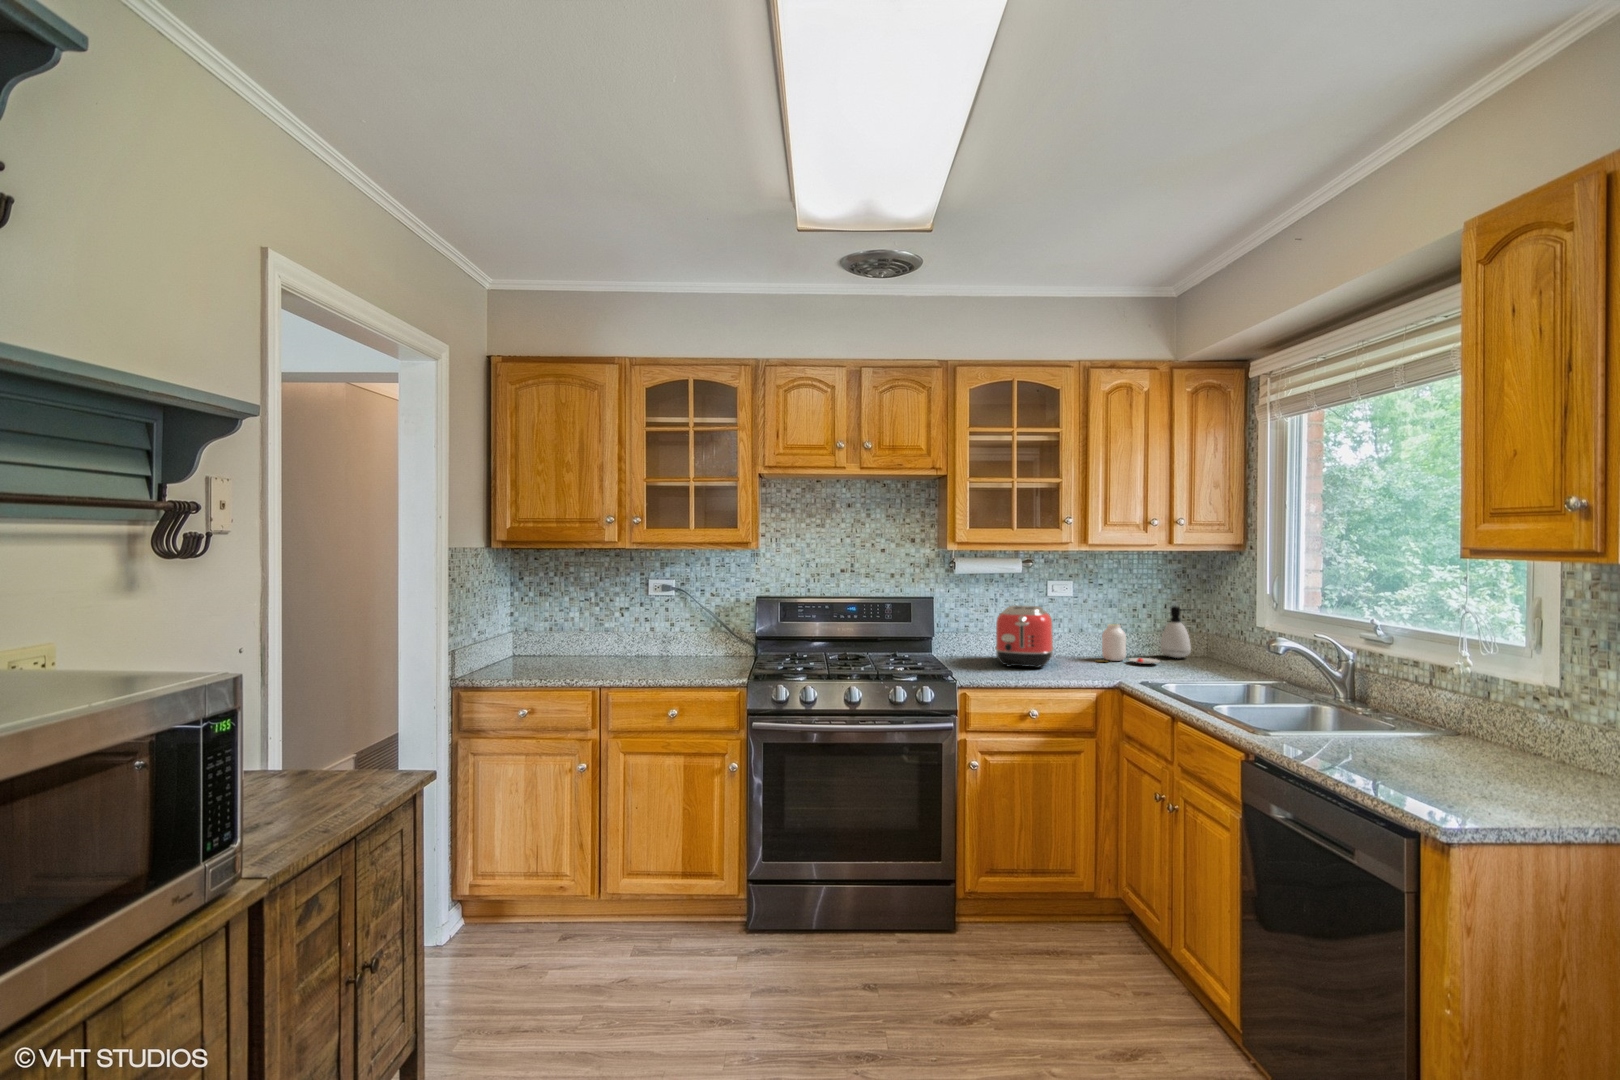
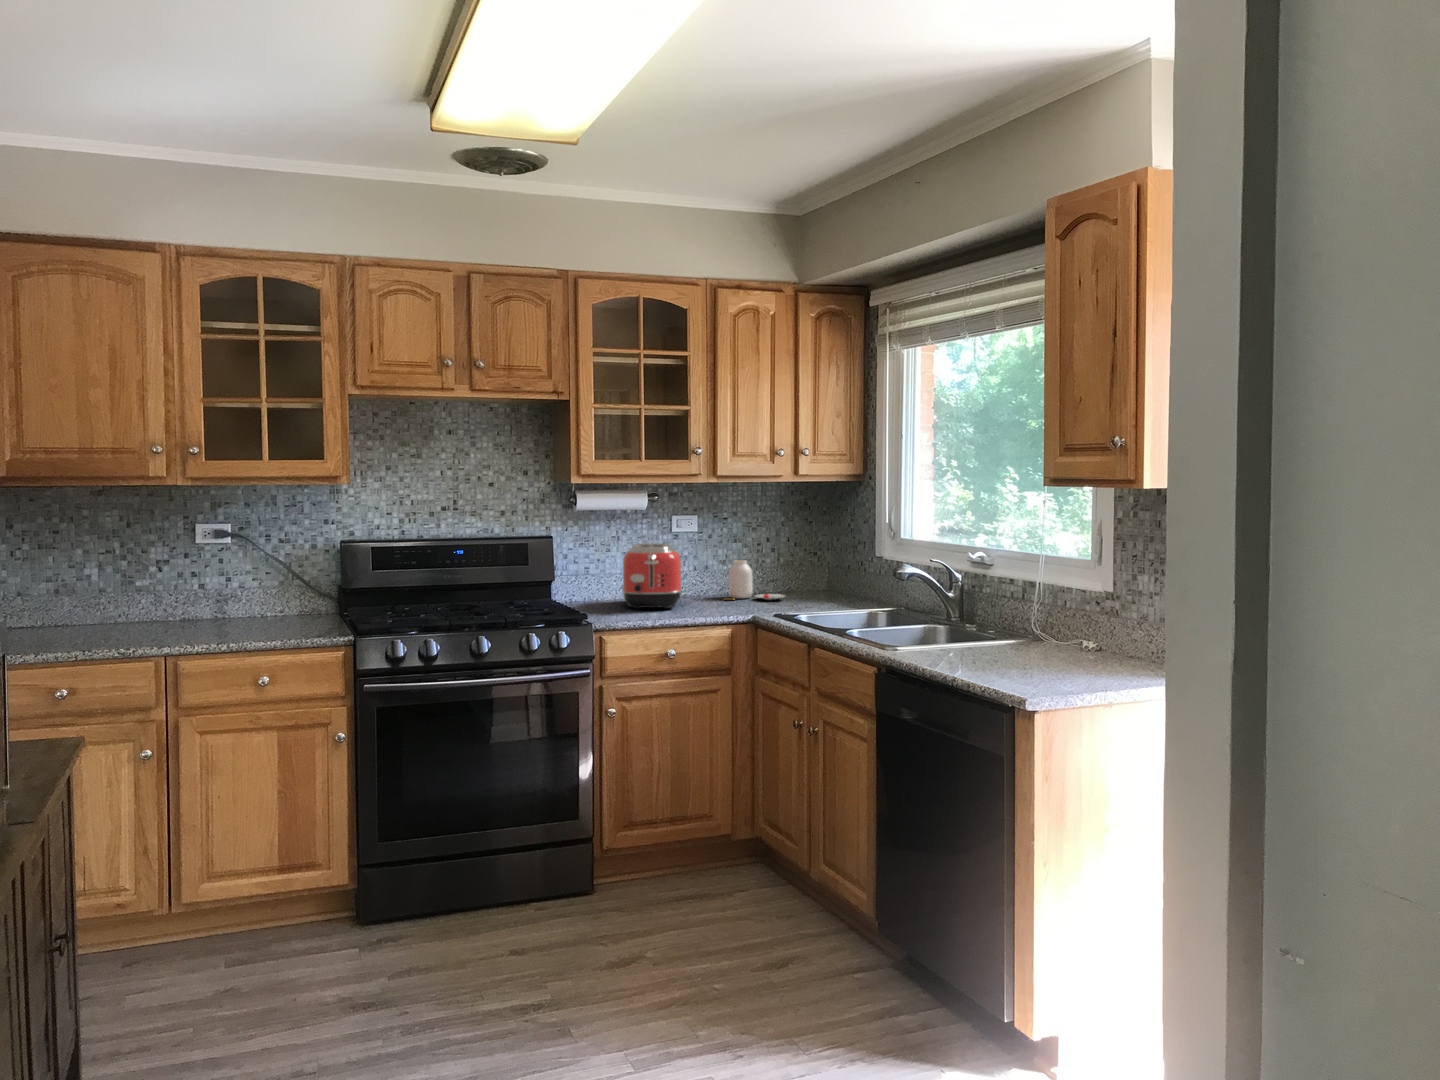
soap dispenser: present [1161,606,1191,658] -> none [785,540,814,593]

